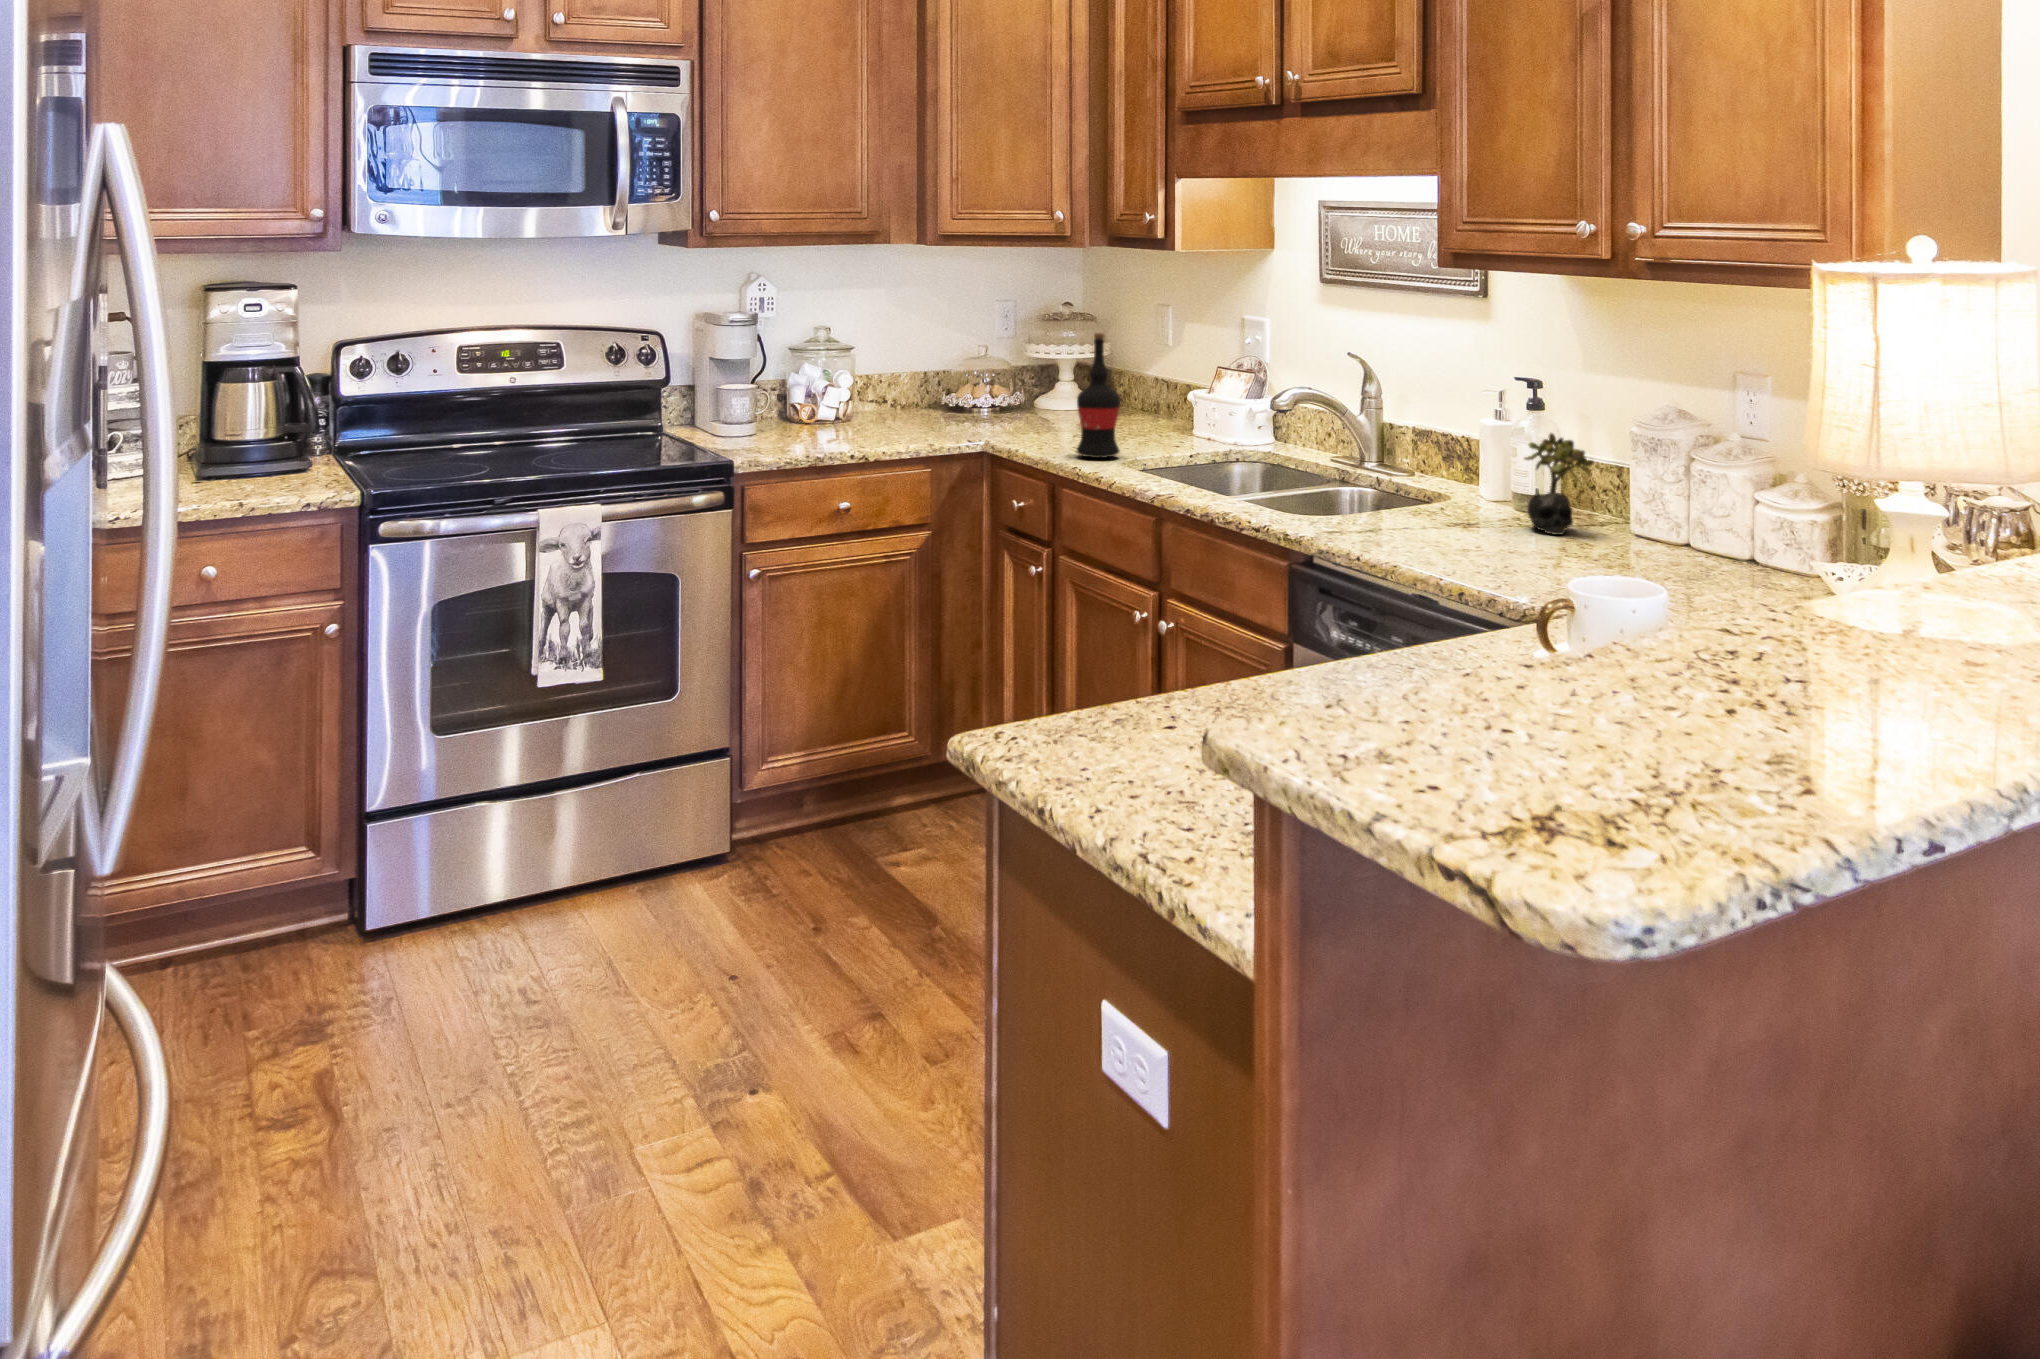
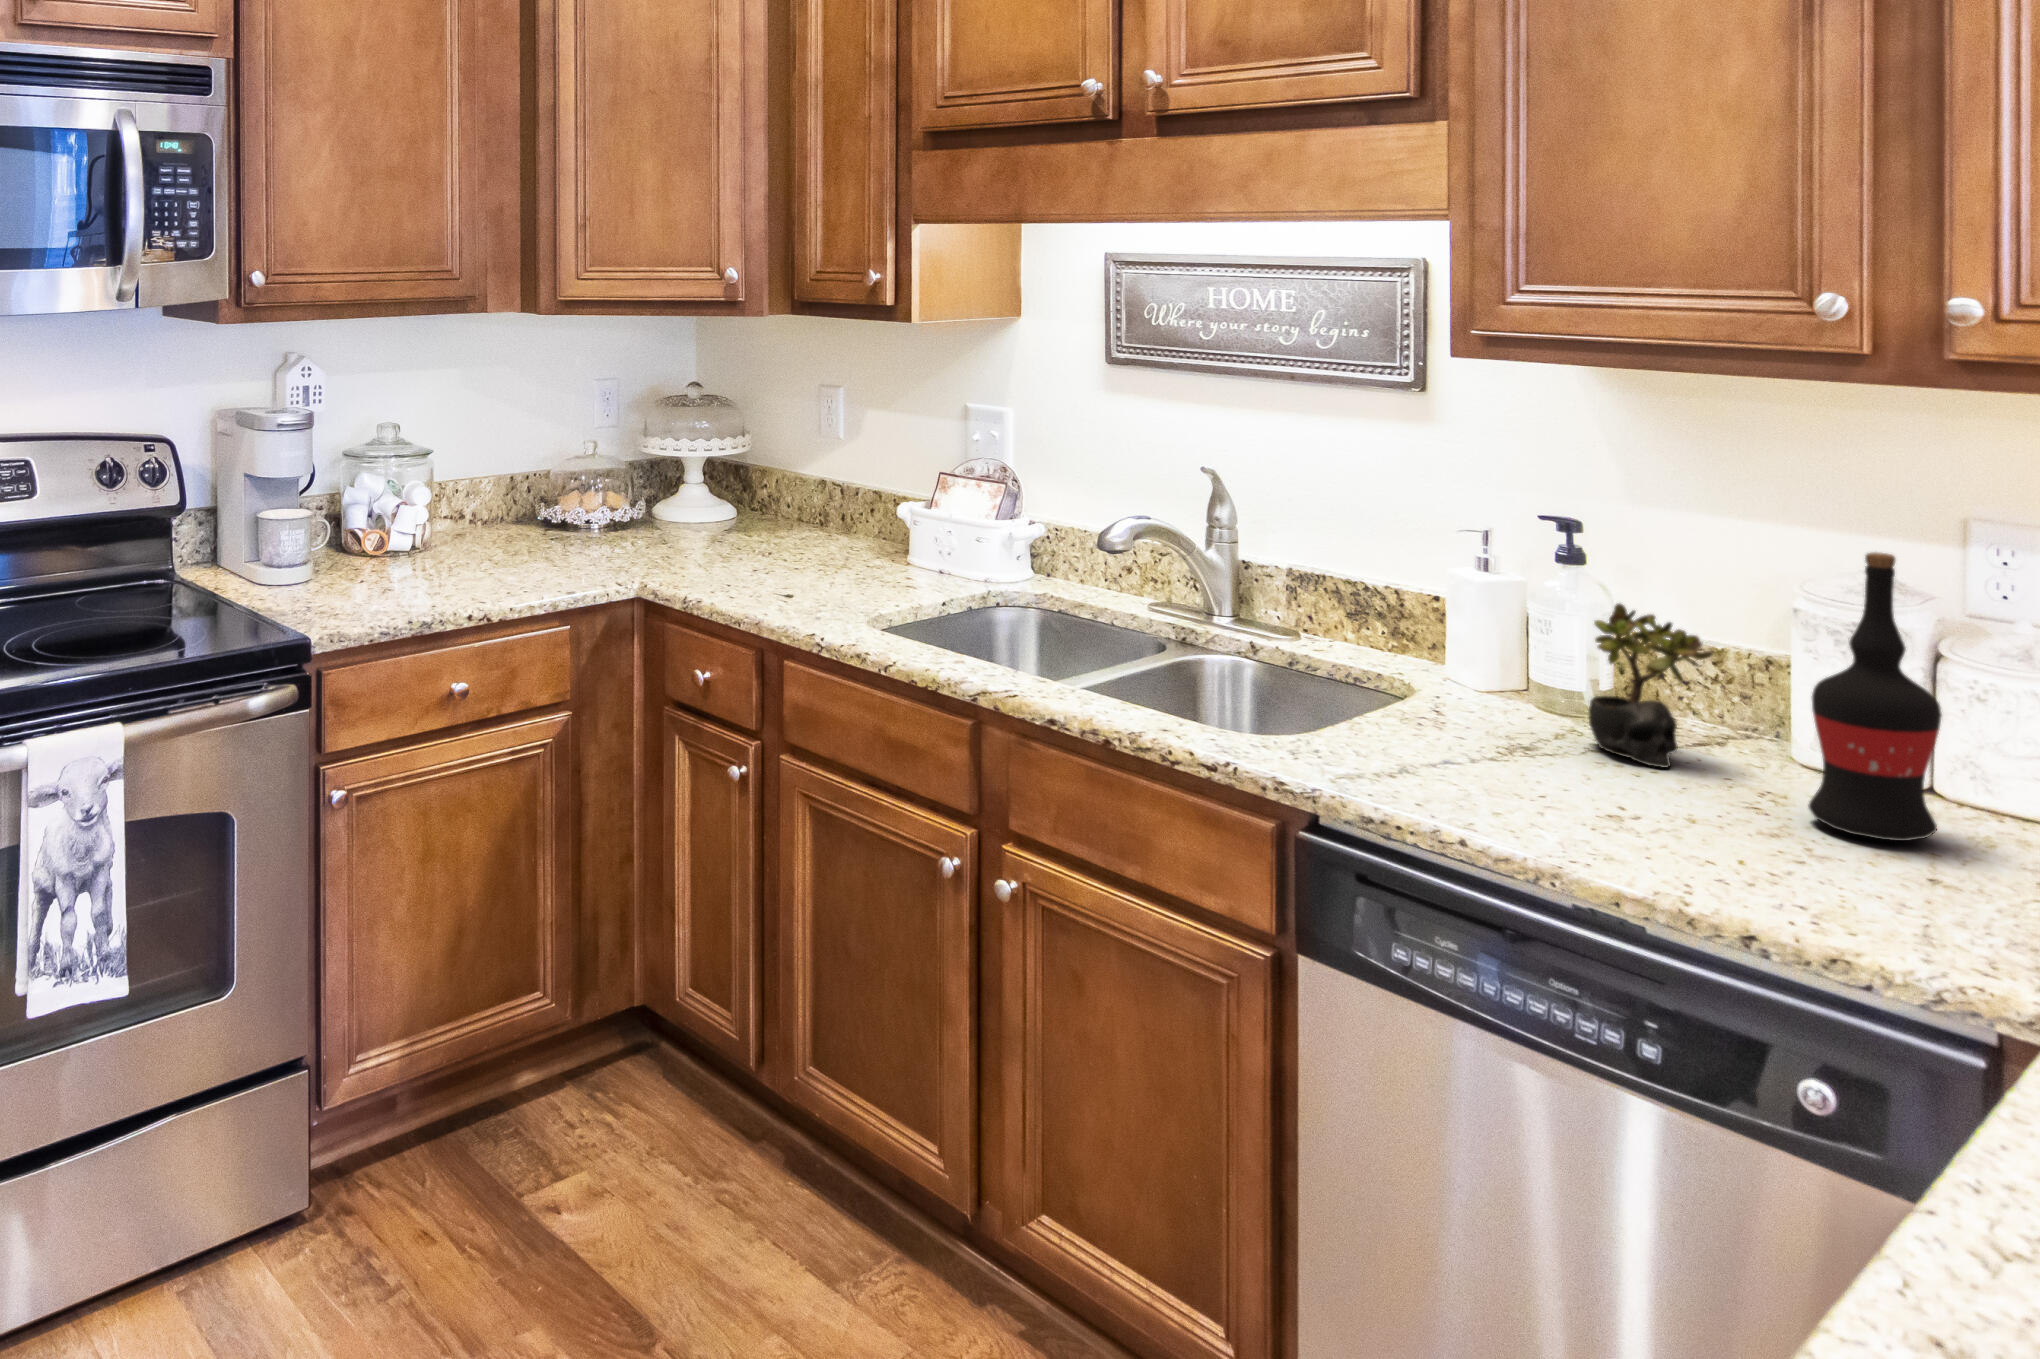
wine bottle: present [1077,333,1120,458] -> present [1809,552,1942,841]

